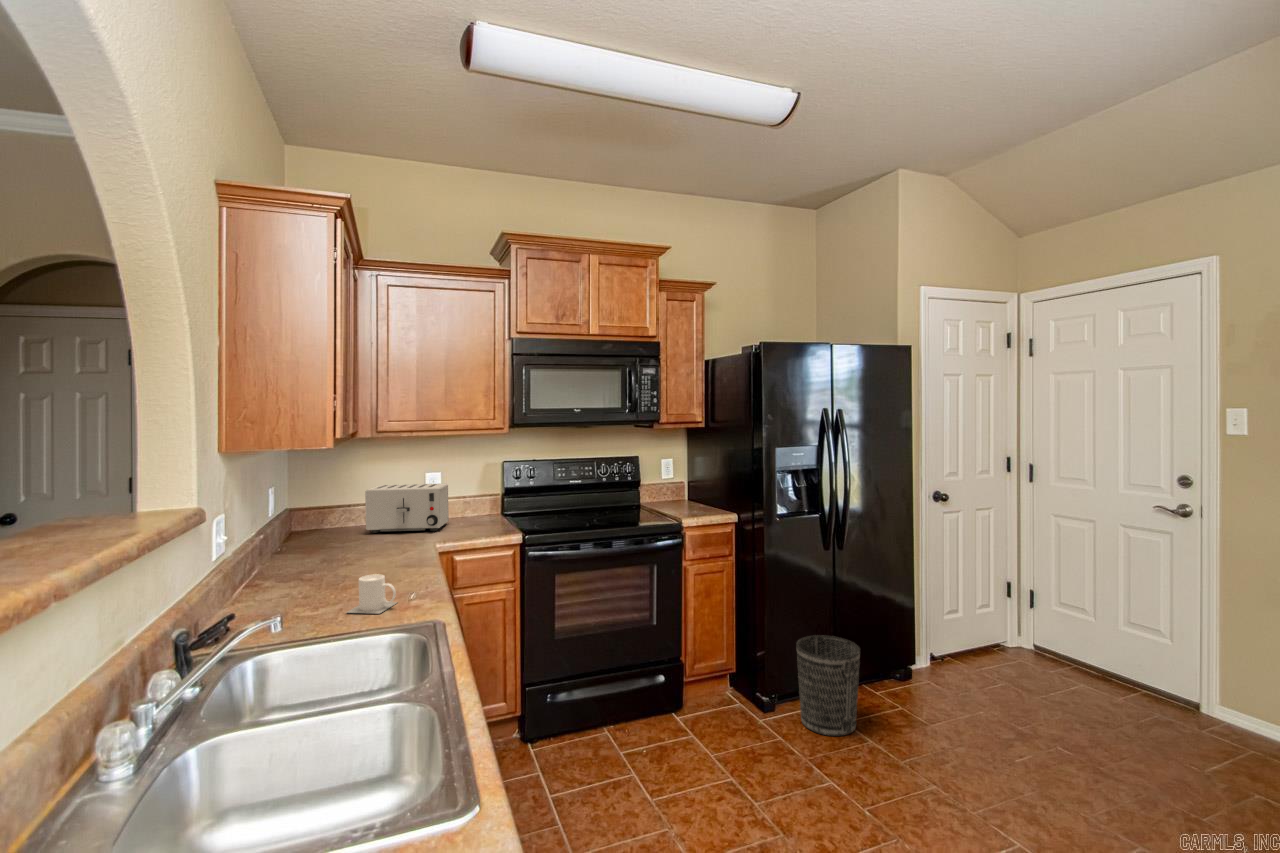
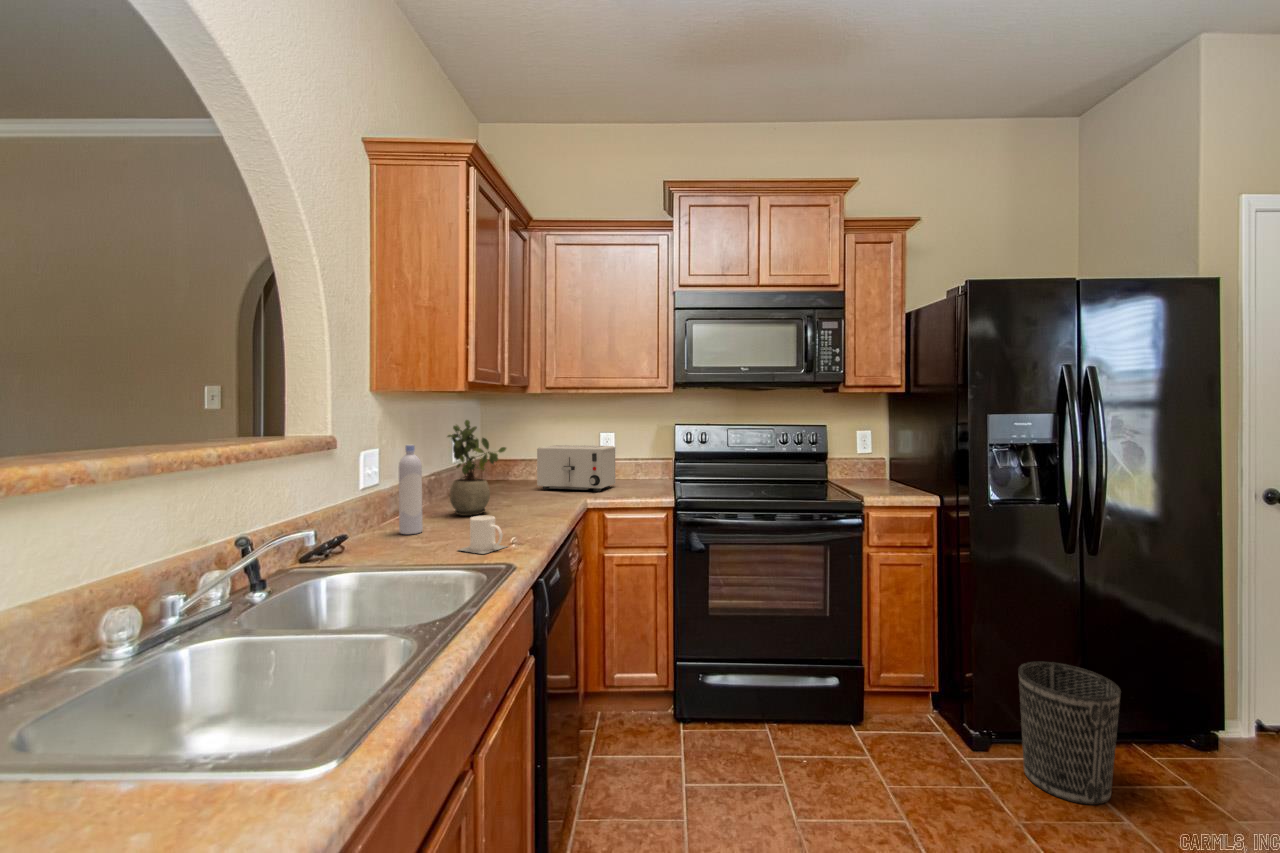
potted plant: none [288,472,361,573] -> present [448,420,506,516]
bottle: none [253,506,281,602] -> present [399,445,423,534]

